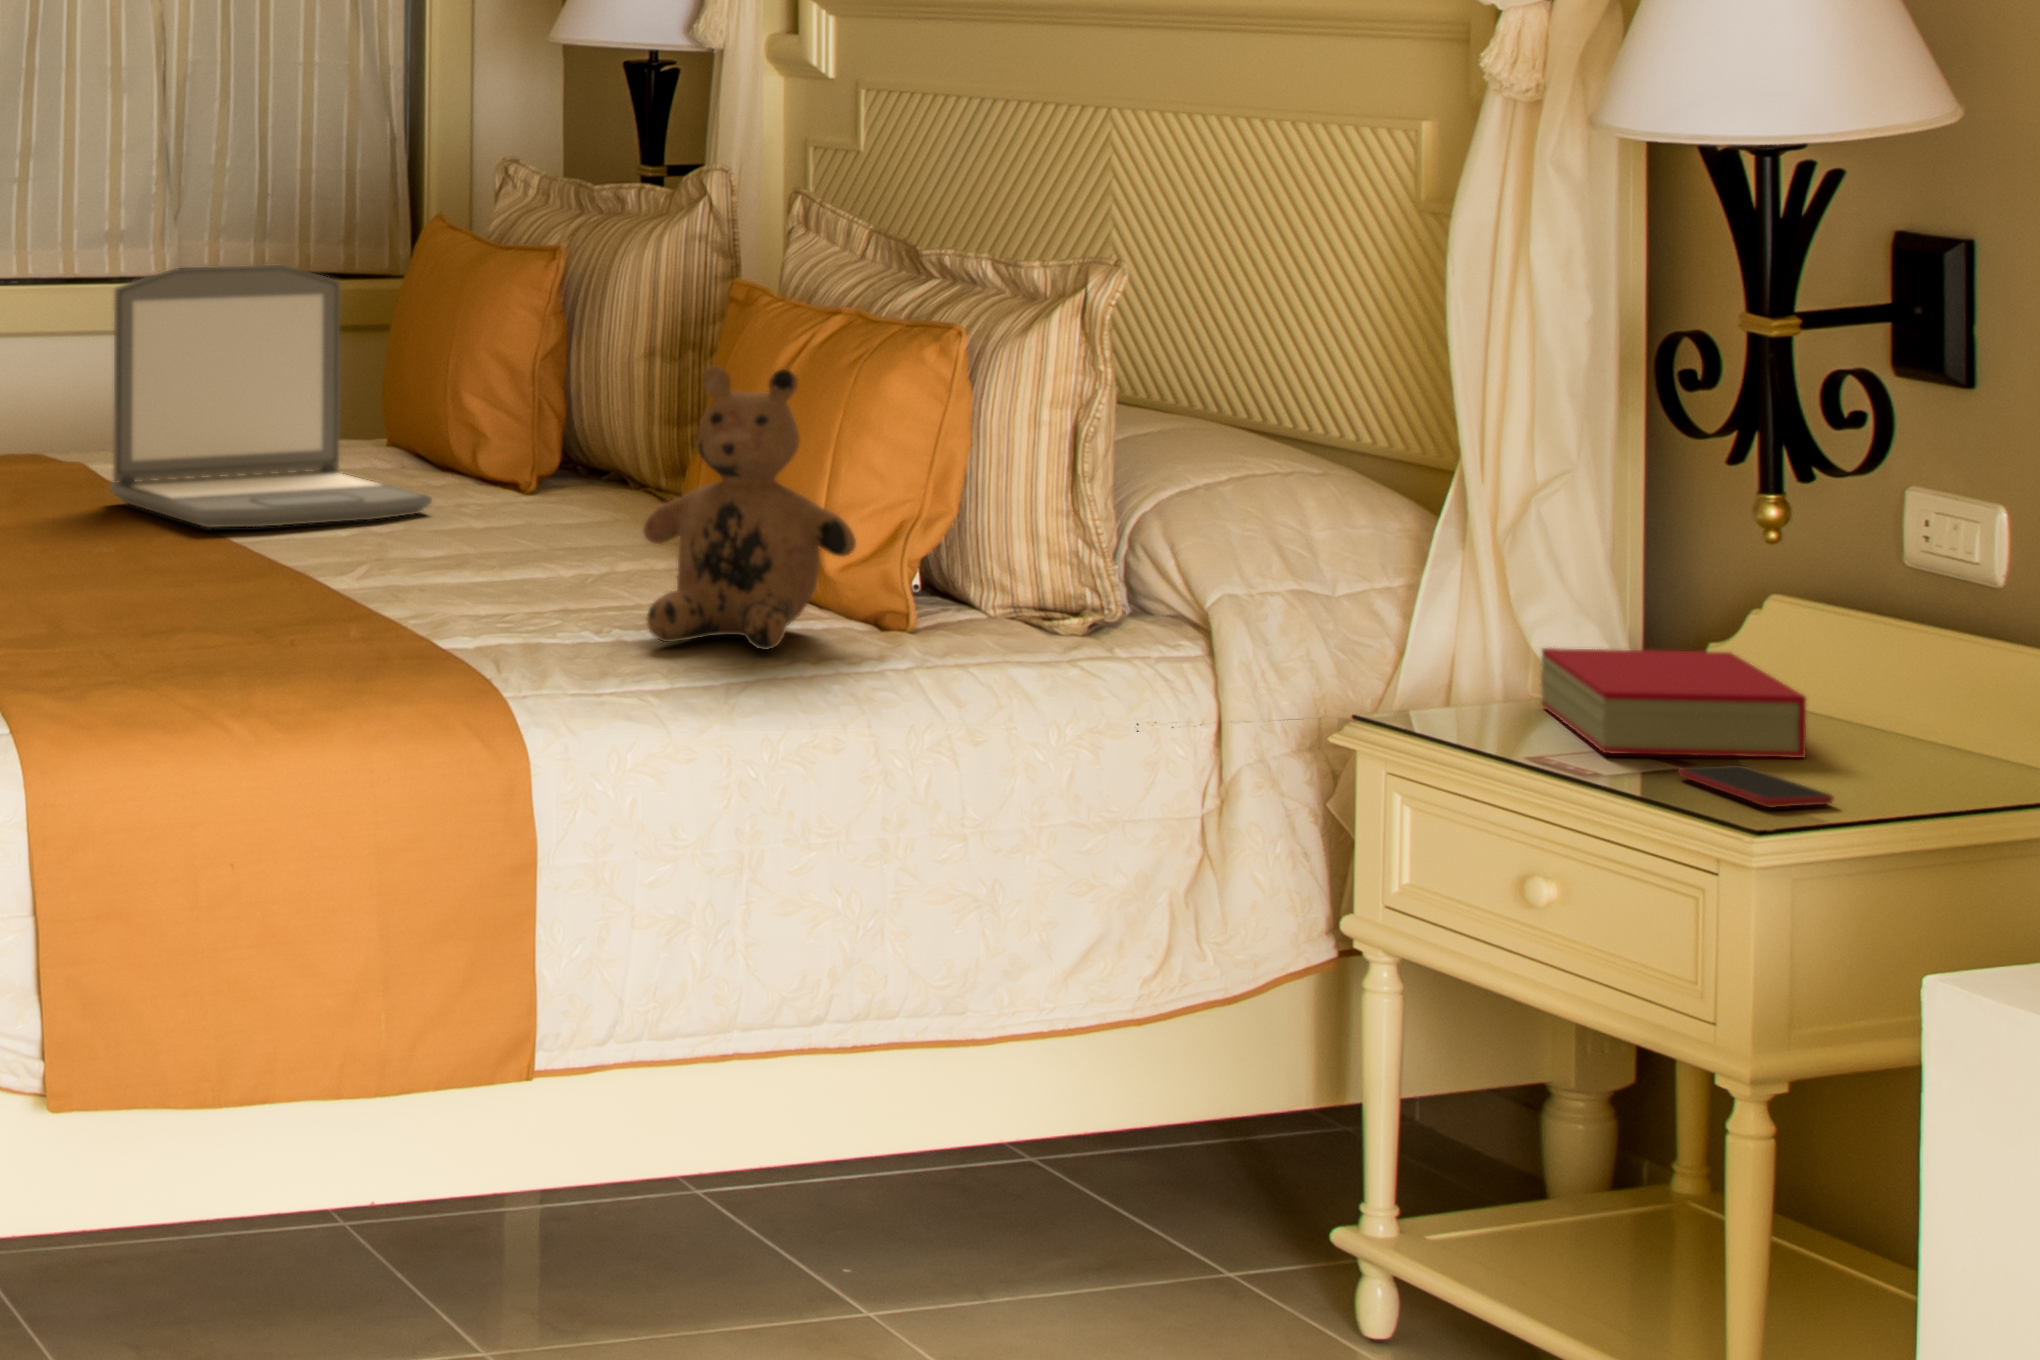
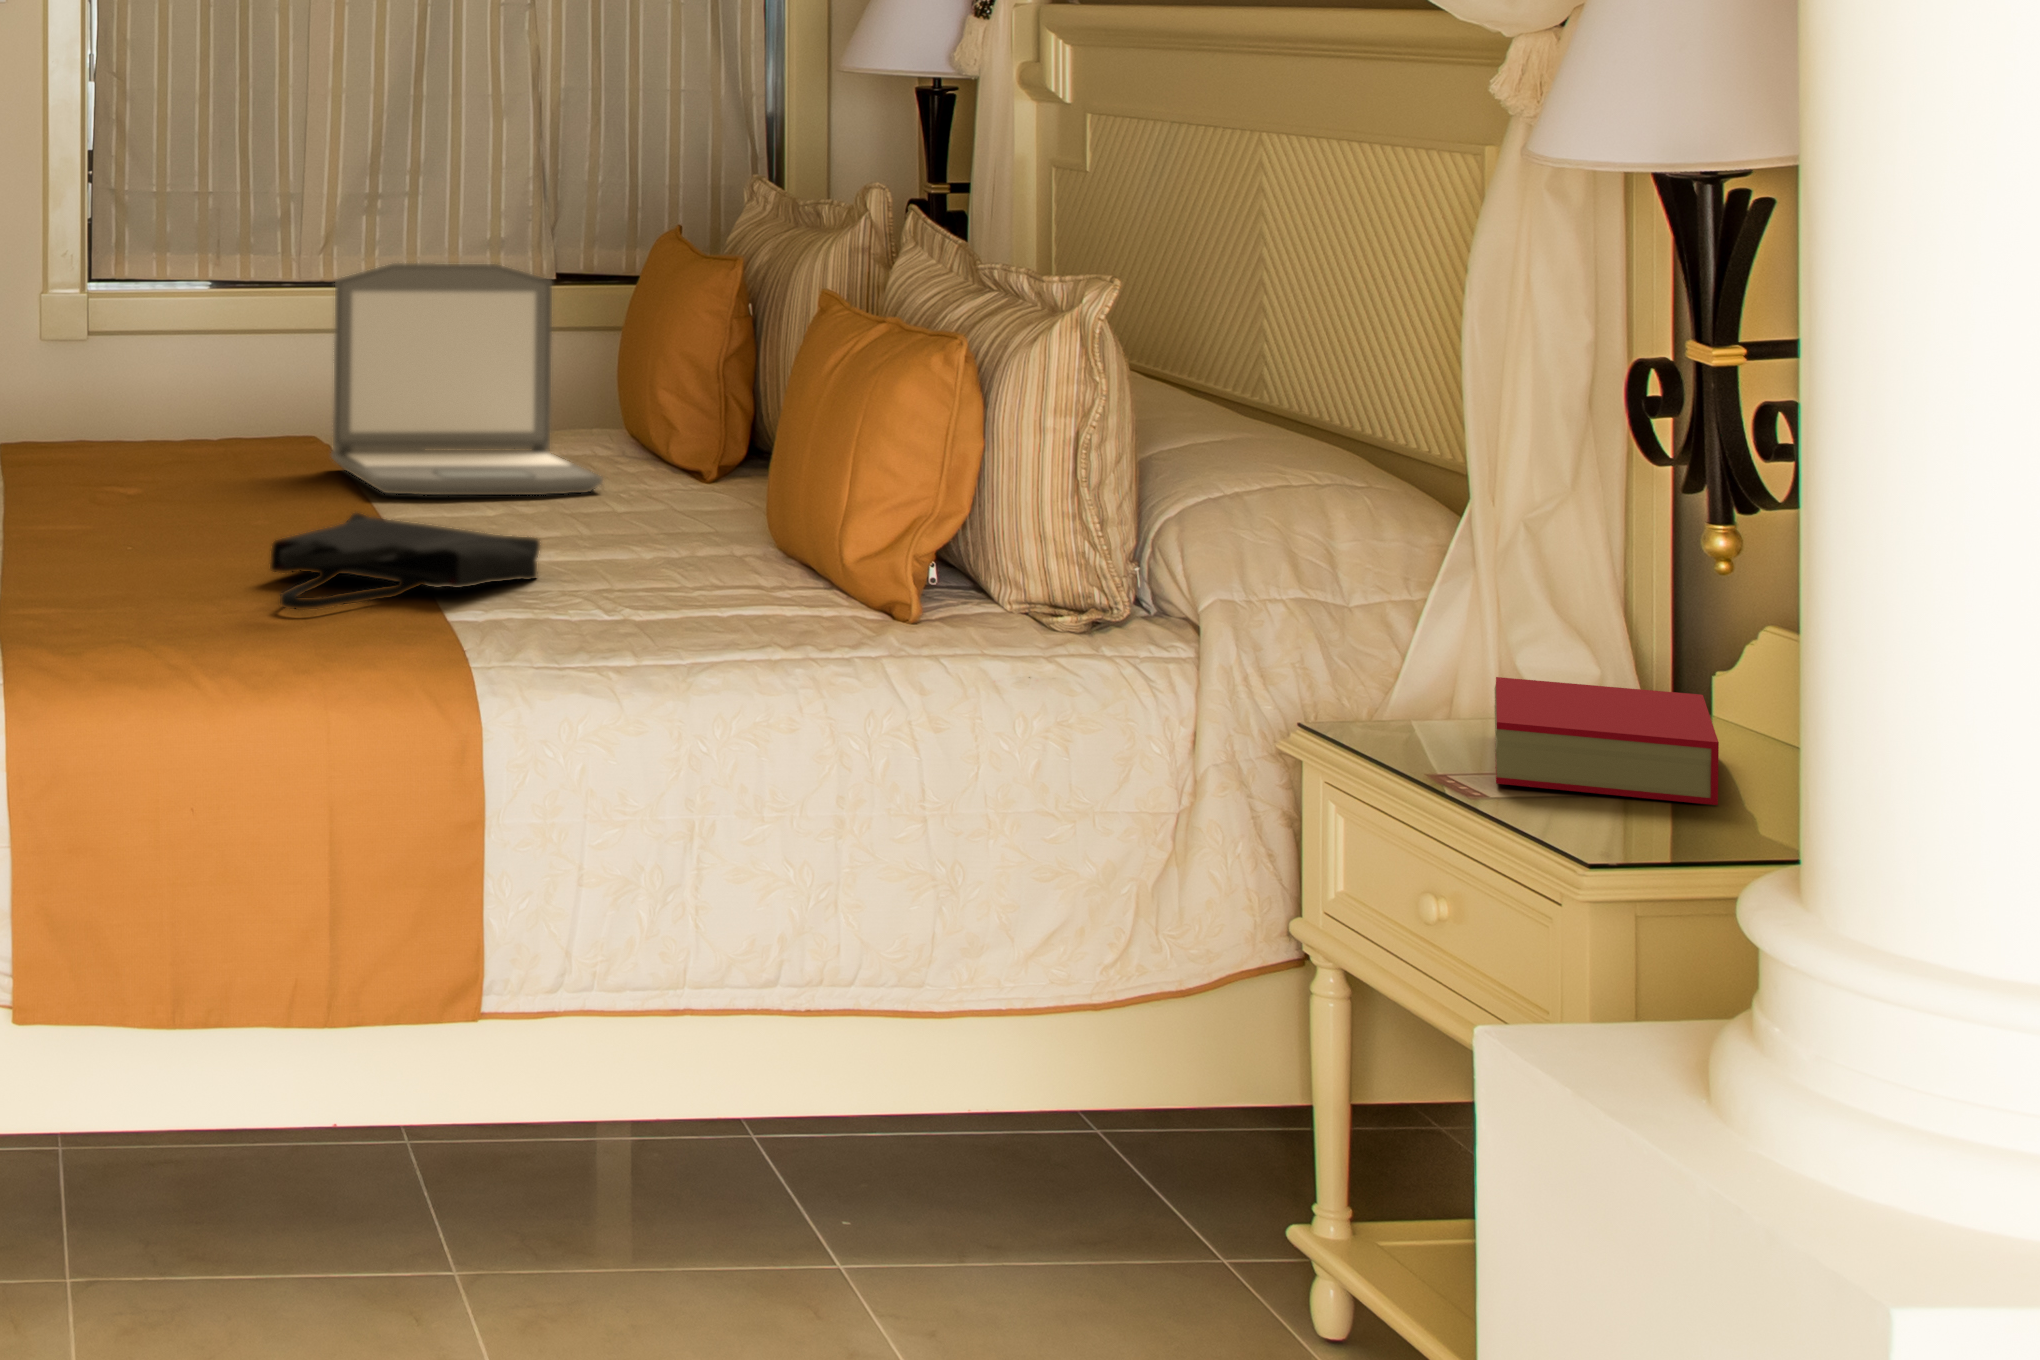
teddy bear: present [644,366,856,650] -> none [649,364,857,628]
tote bag: none [199,551,481,663] -> present [270,513,540,610]
smartphone: present [1678,765,1833,808] -> none [1548,803,1684,851]

